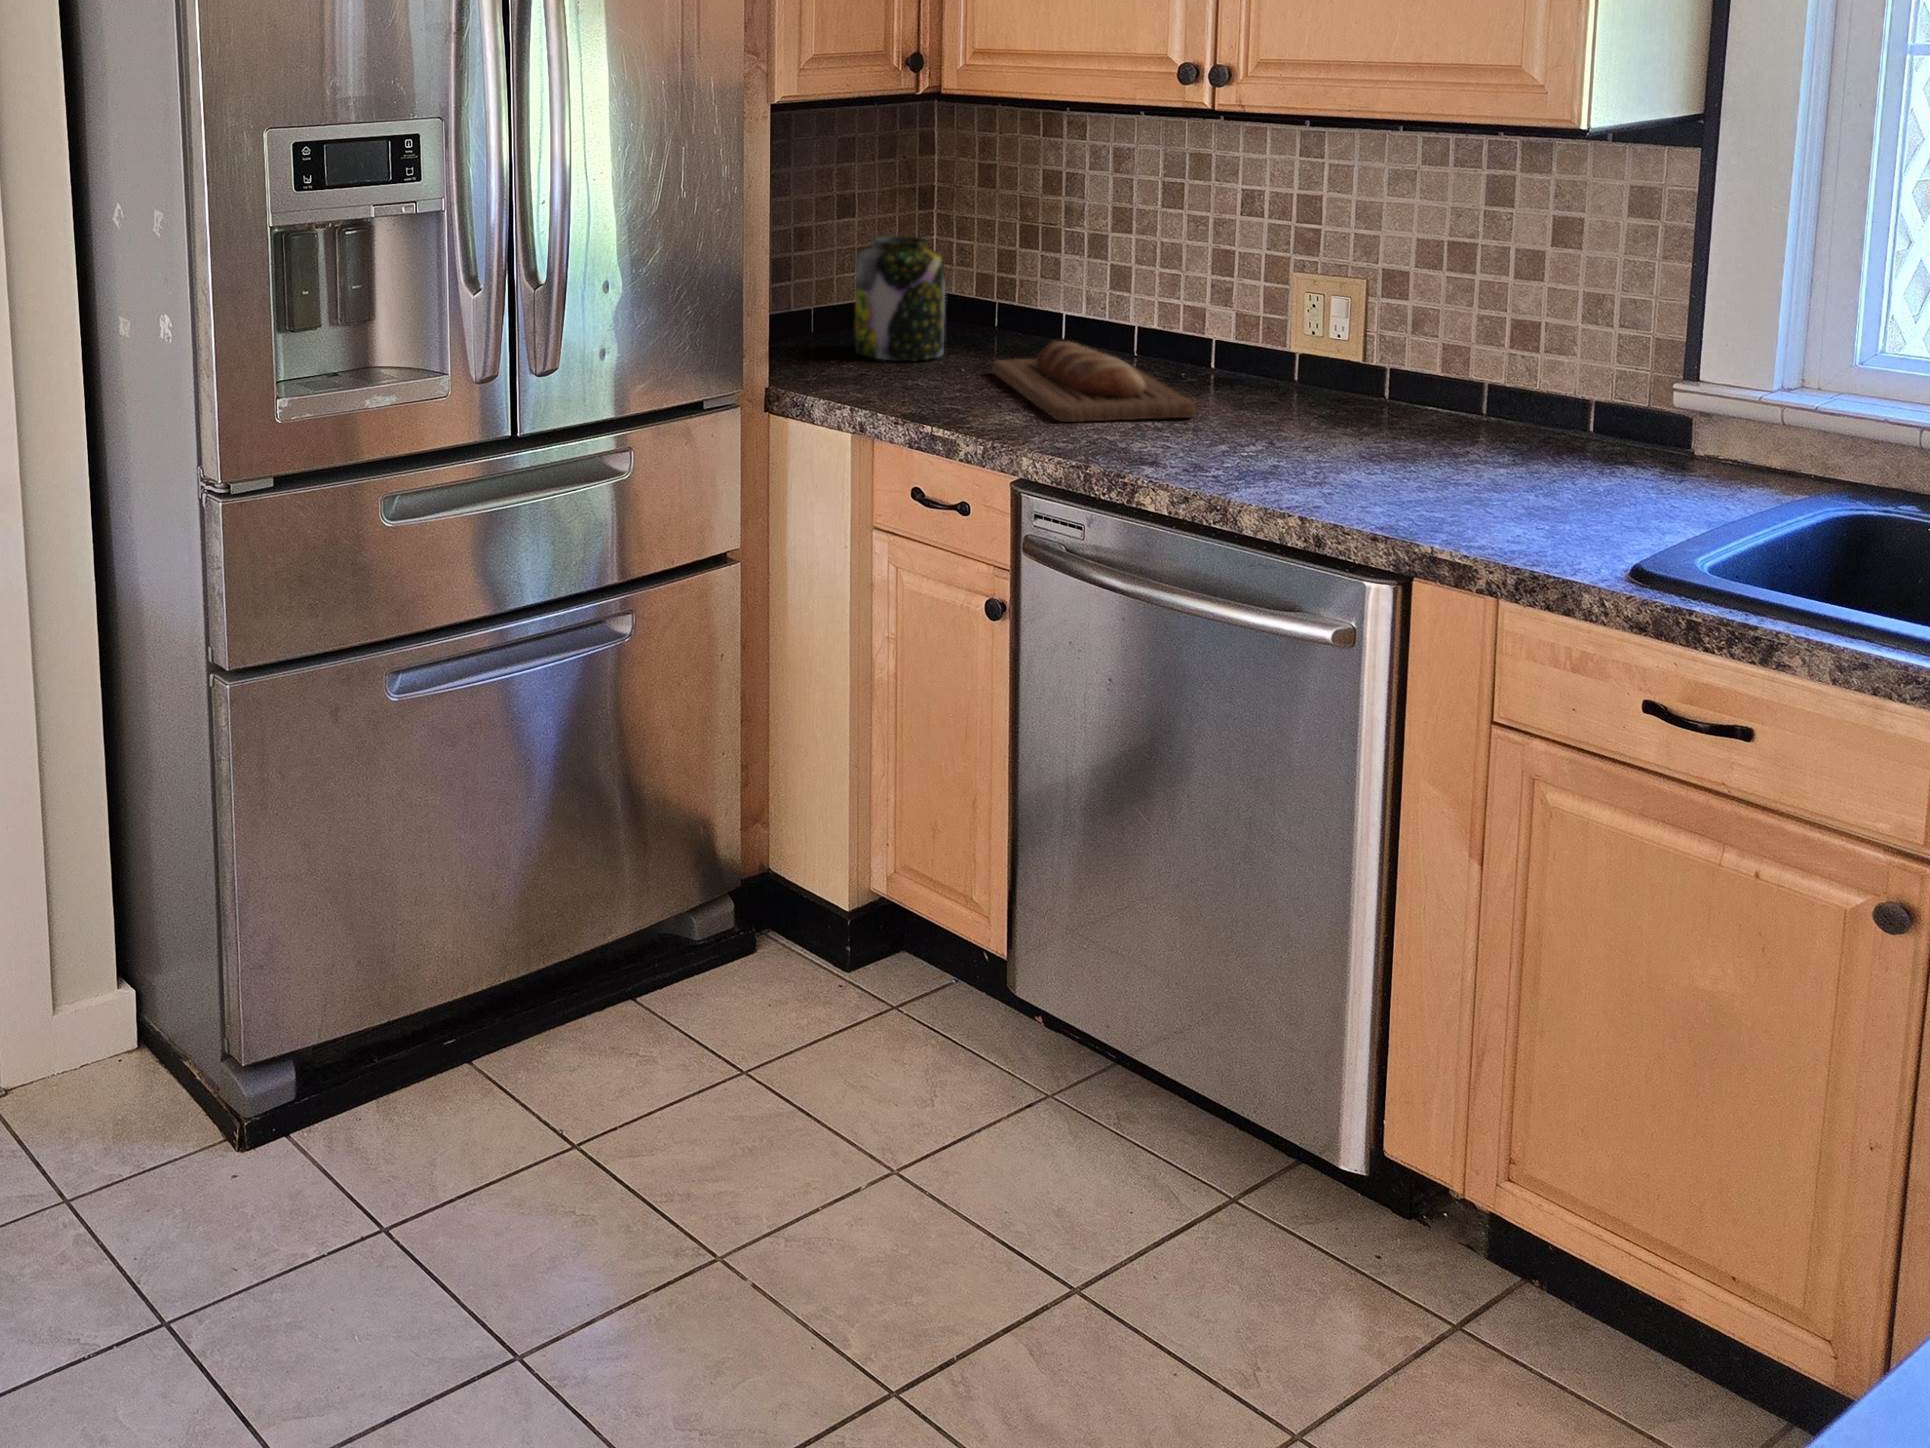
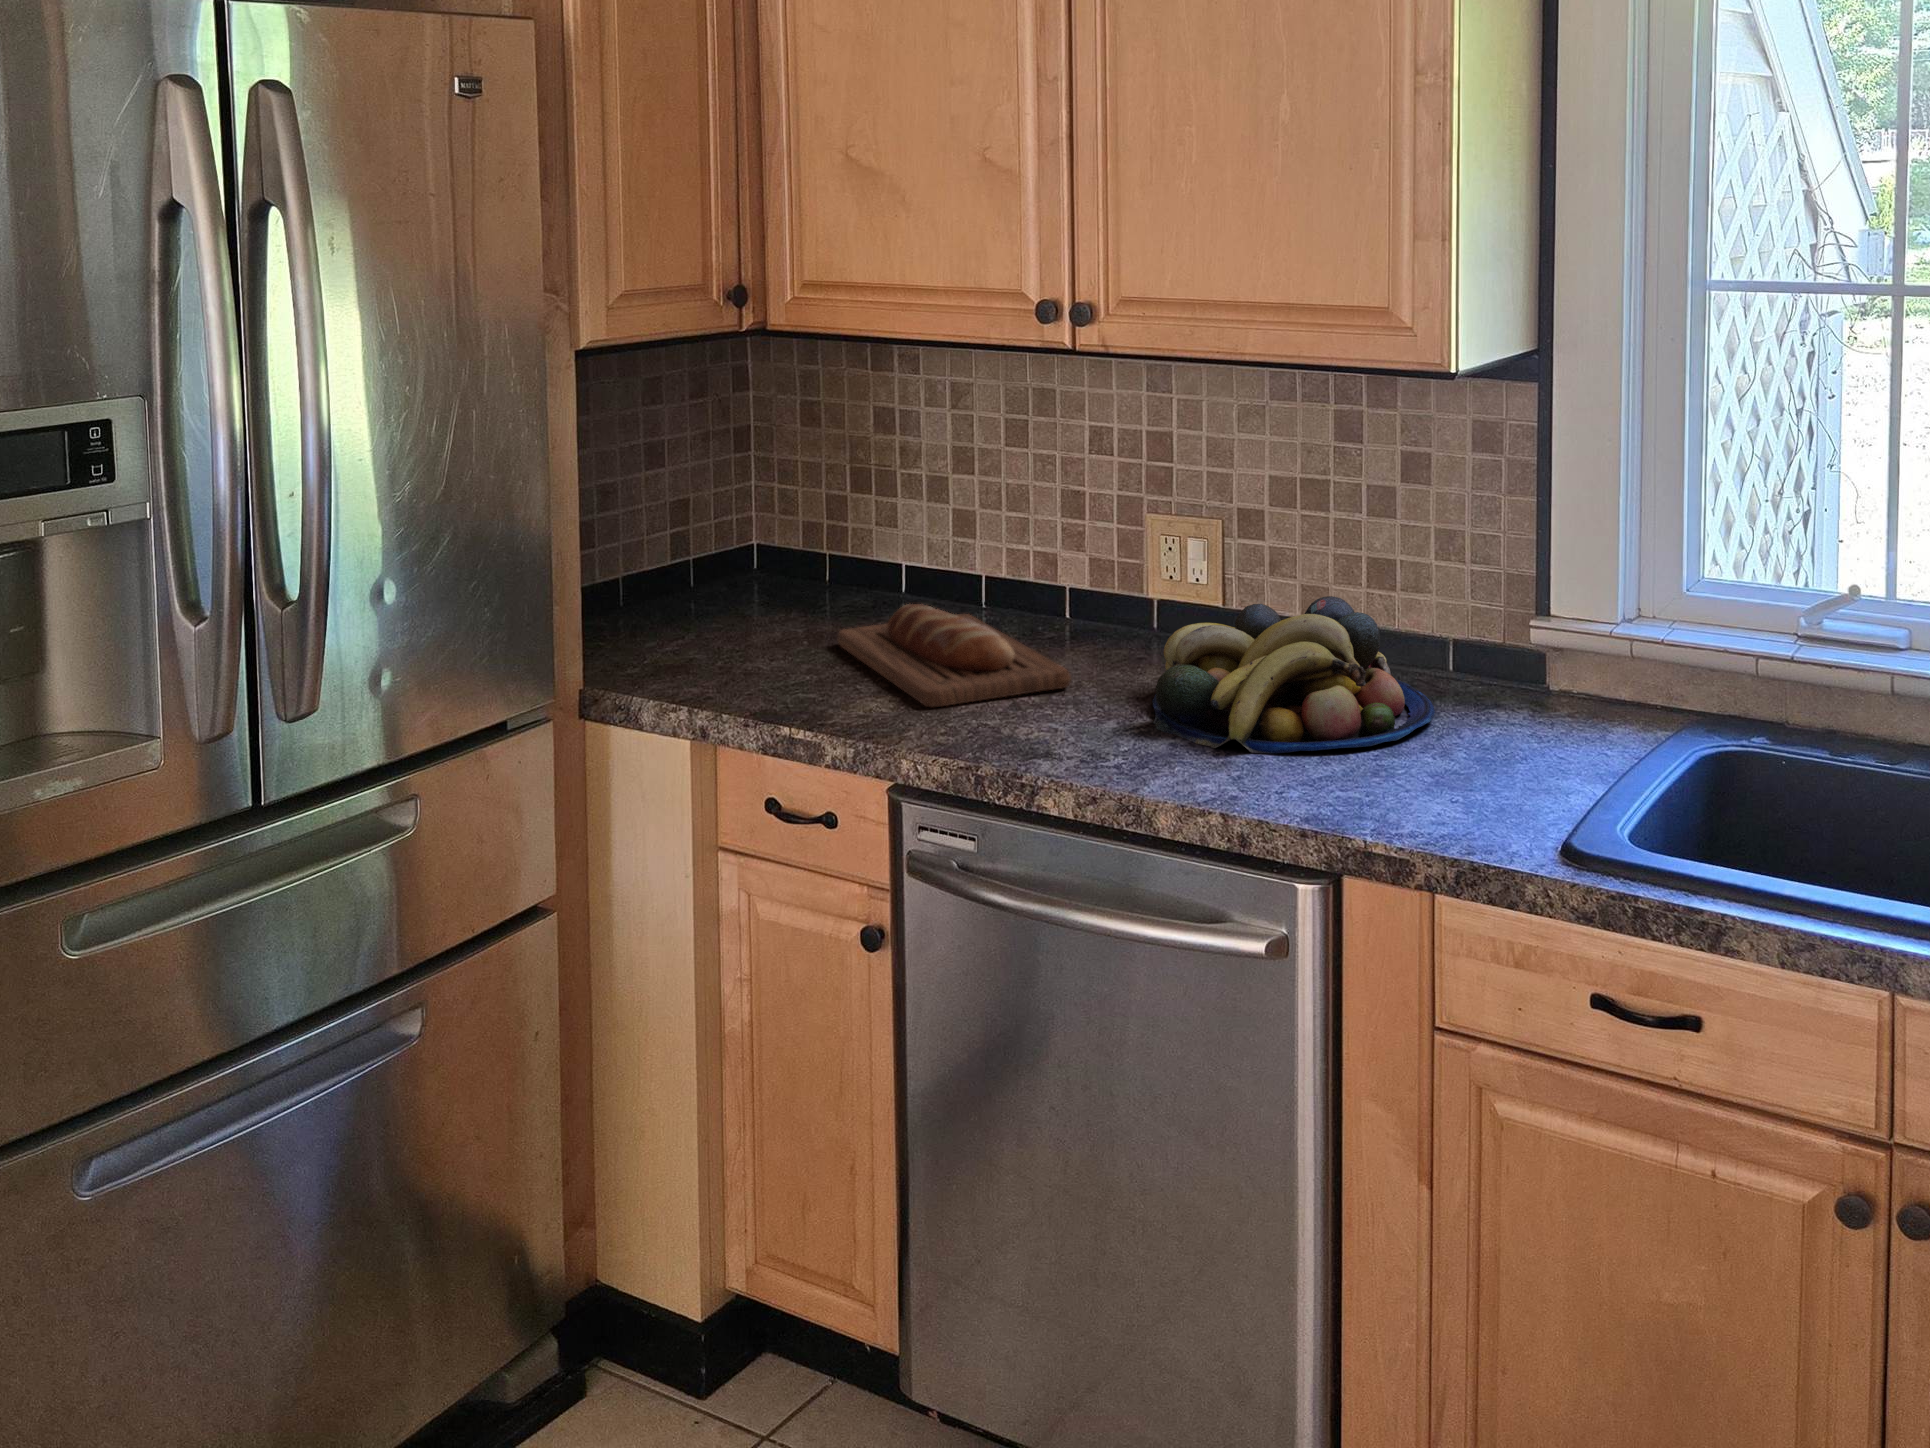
jar: present [855,236,945,361] -> none [673,490,777,636]
fruit bowl: none [1264,351,1554,481] -> present [1152,596,1435,753]

